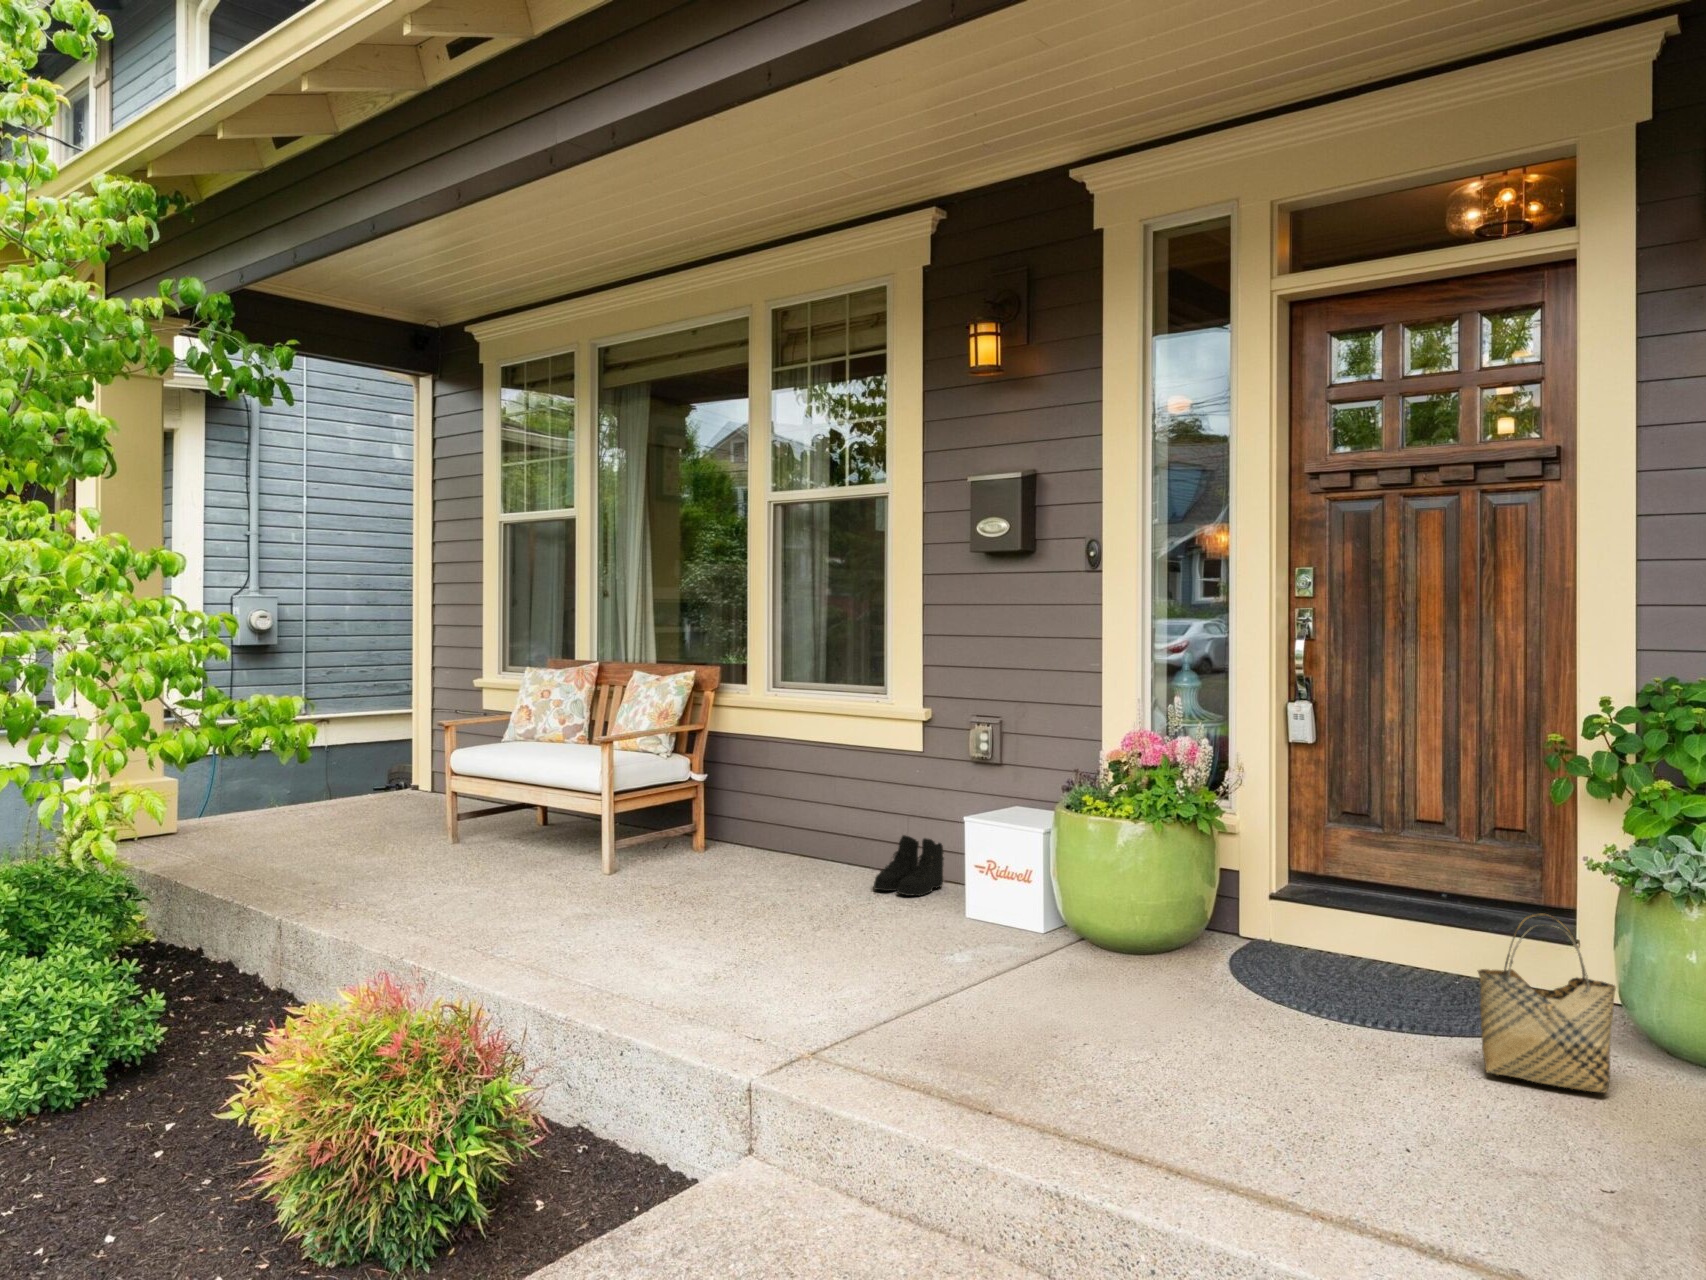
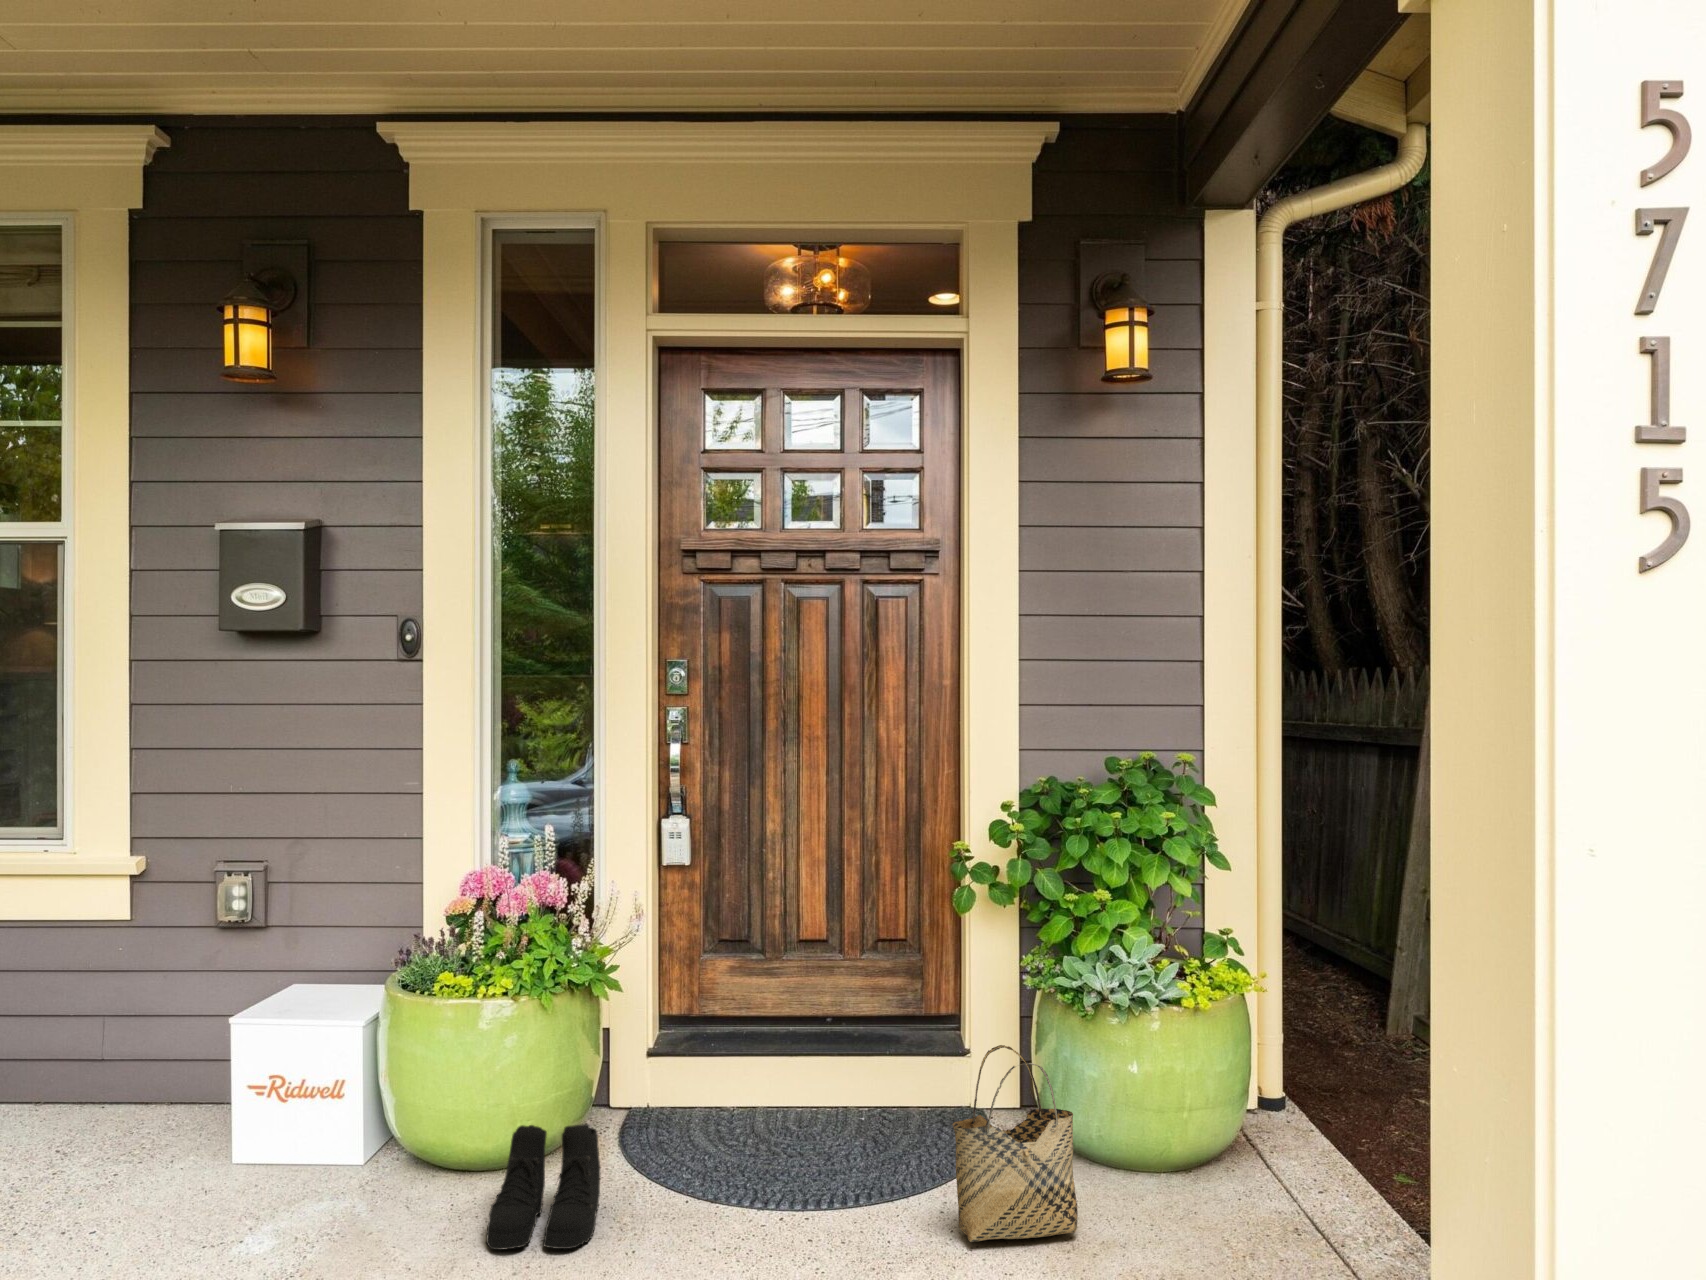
boots: present [874,835,944,896] -> present [486,1124,600,1250]

